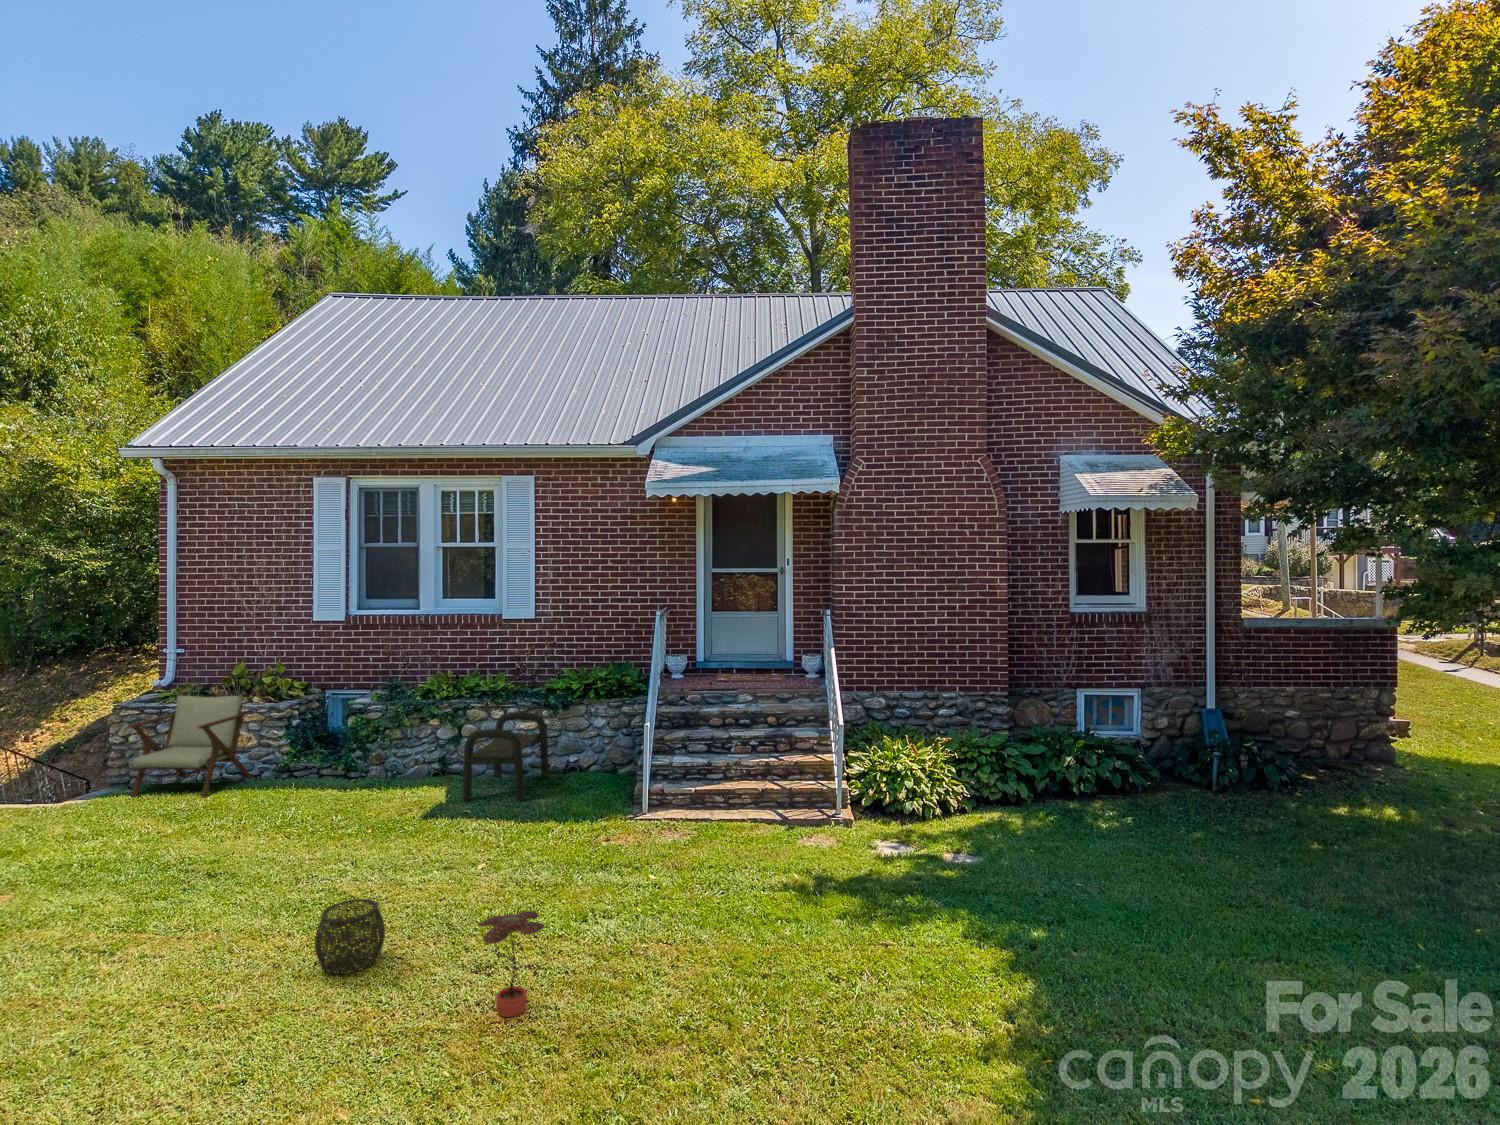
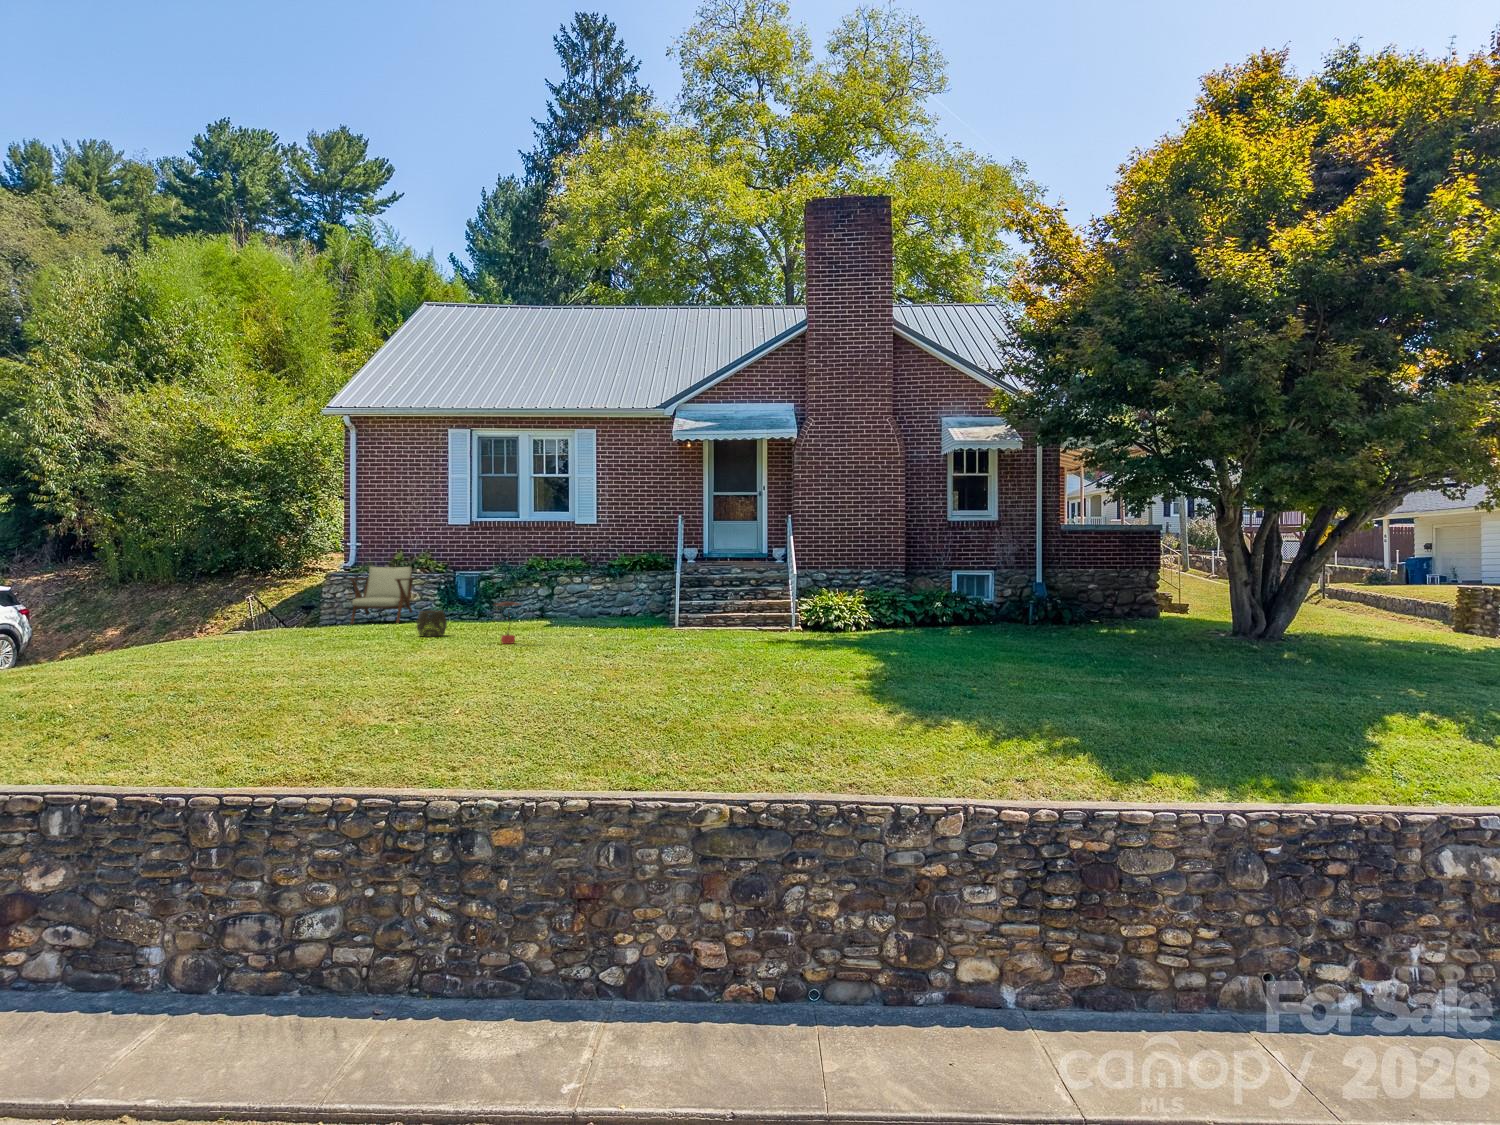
bench: present [463,712,549,801] -> none [563,579,610,624]
woven basket: present [314,899,385,974] -> present [417,611,447,637]
potted plant: present [479,911,545,1017] -> present [494,602,522,644]

